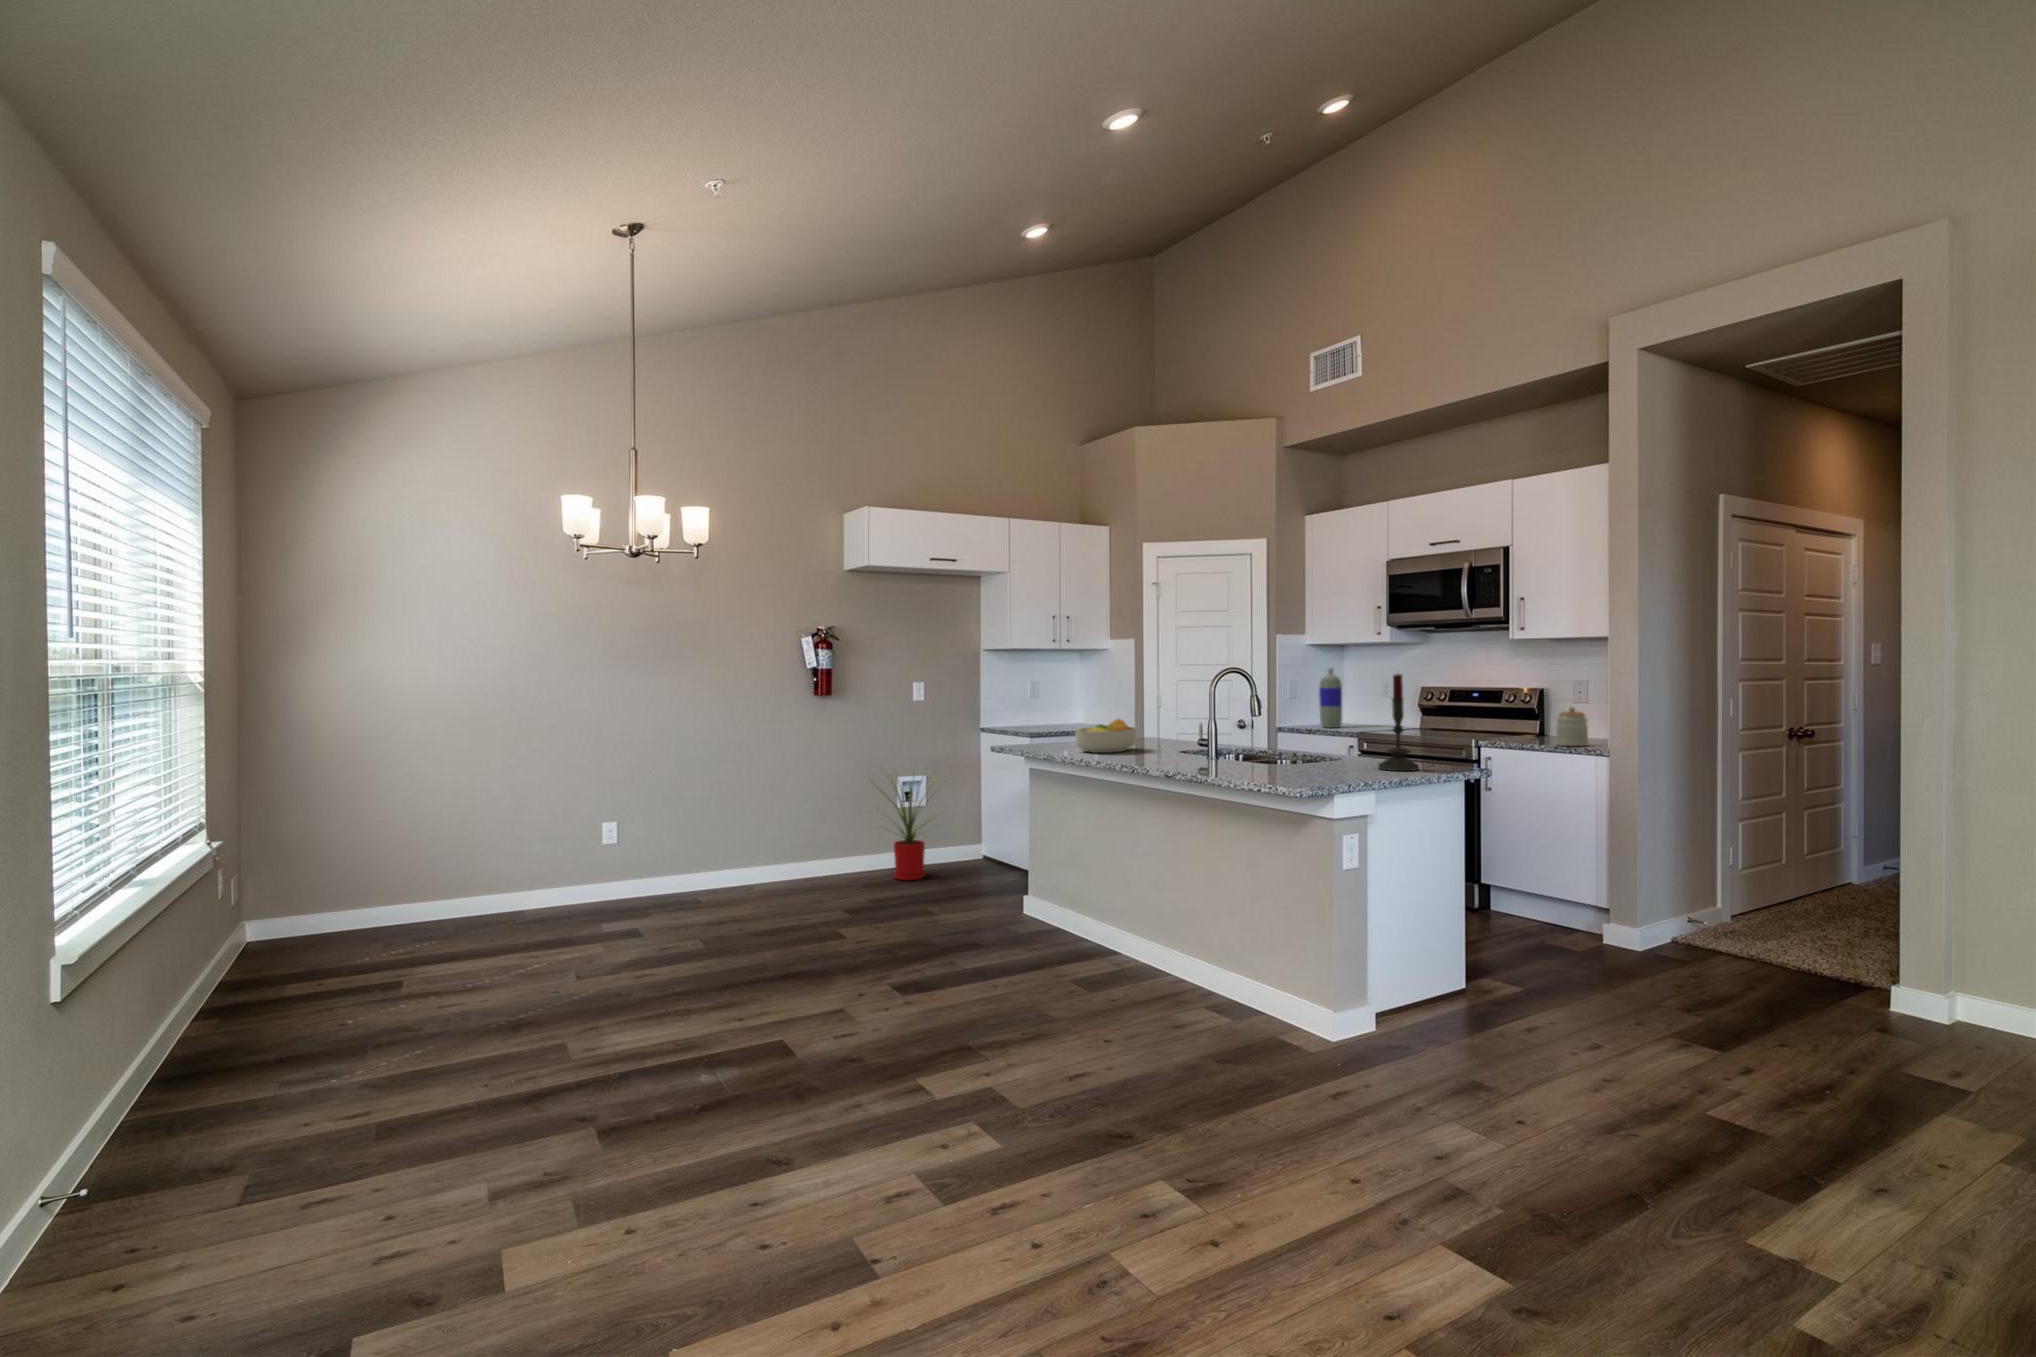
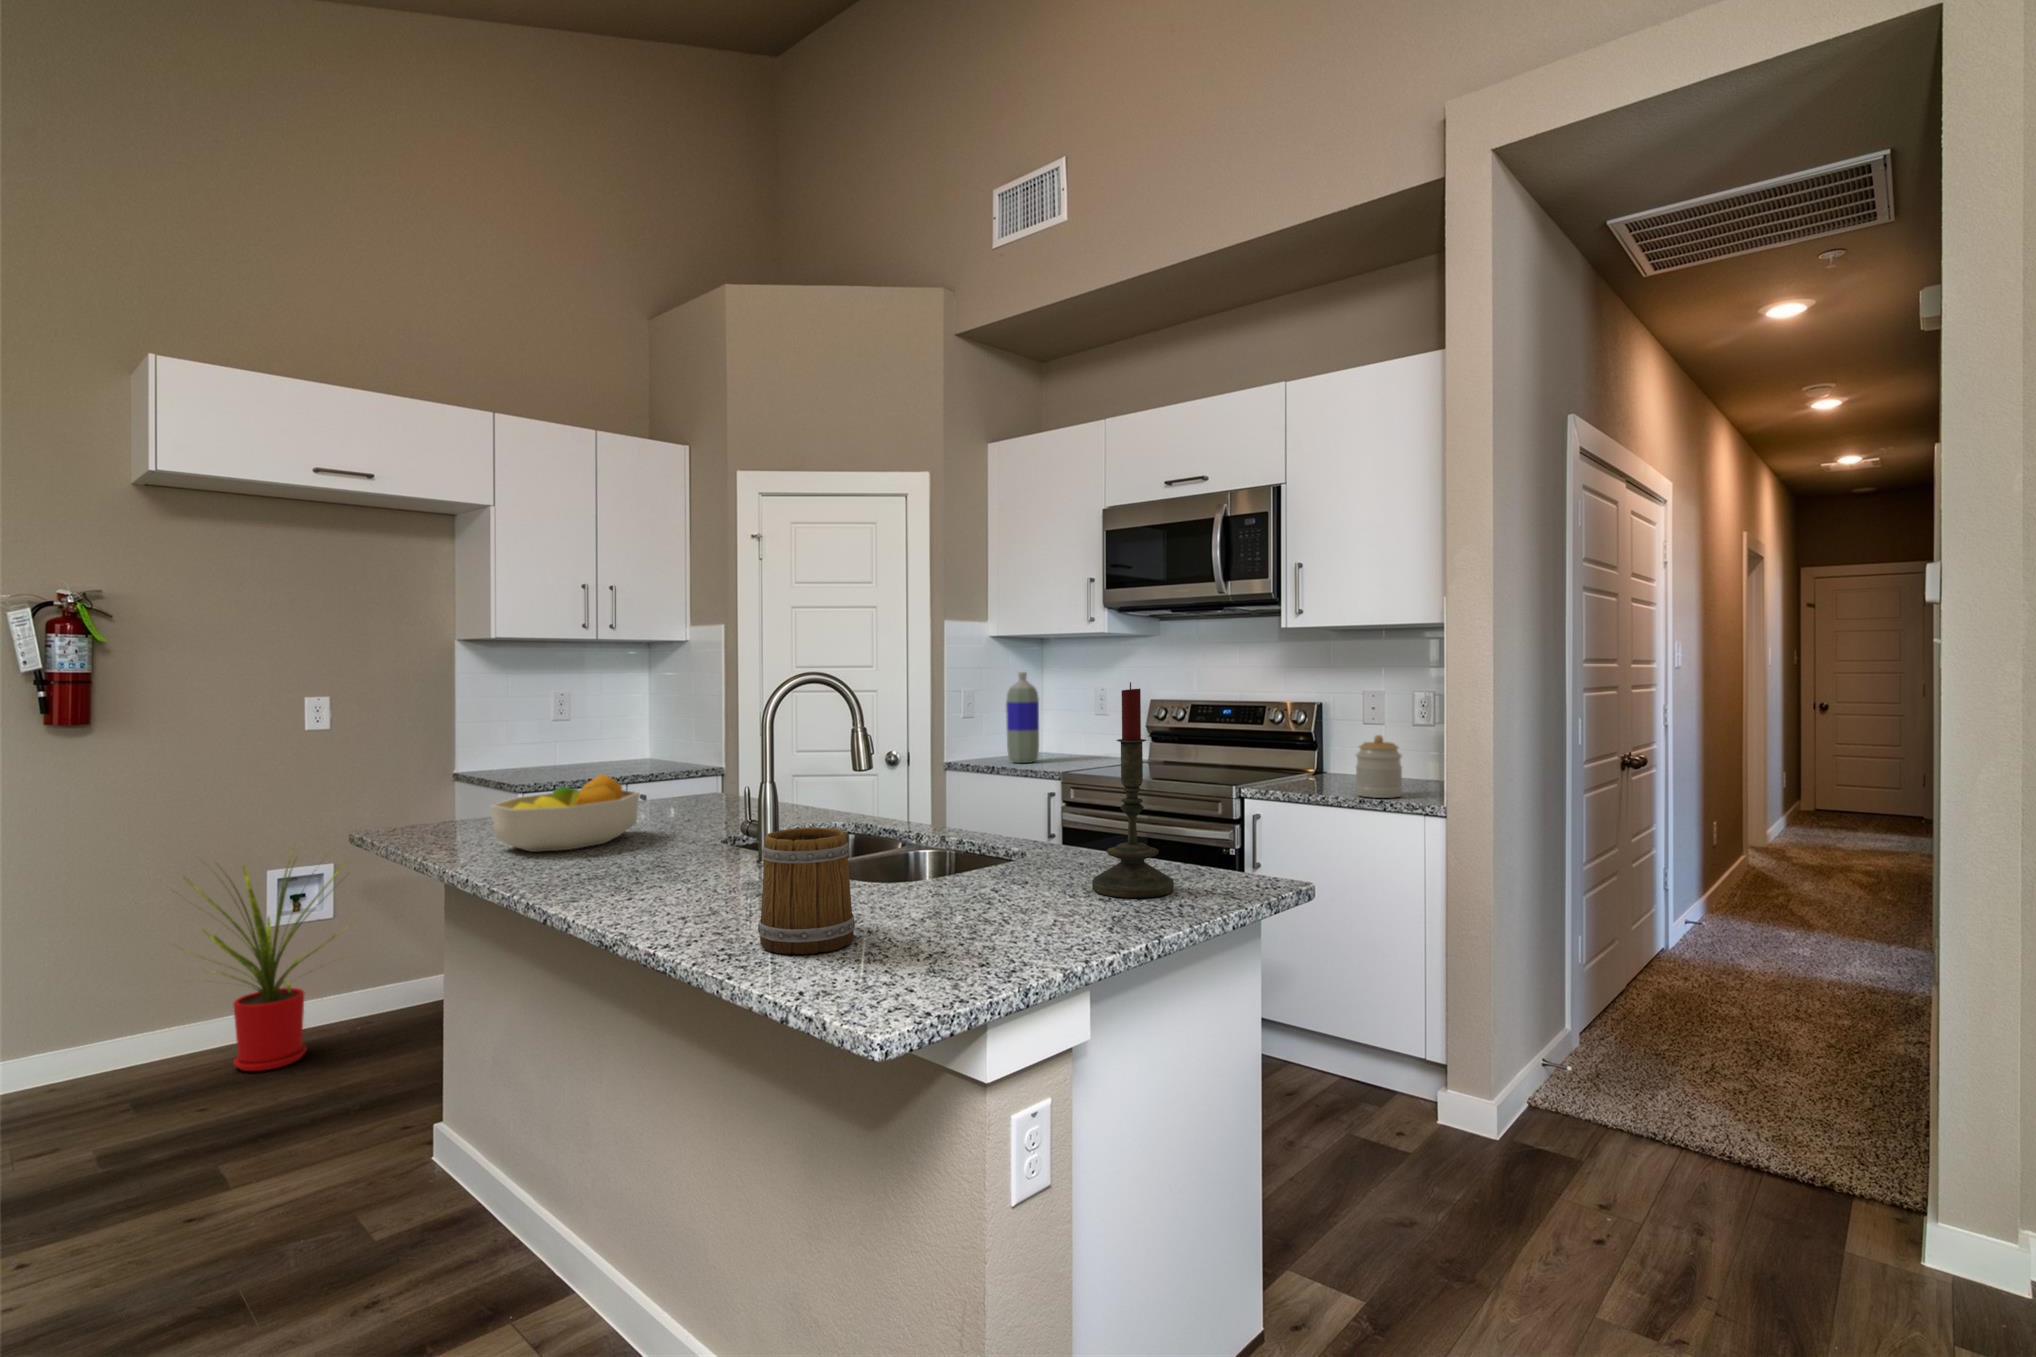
mug: none [1235,731,1275,778] -> present [758,828,855,954]

